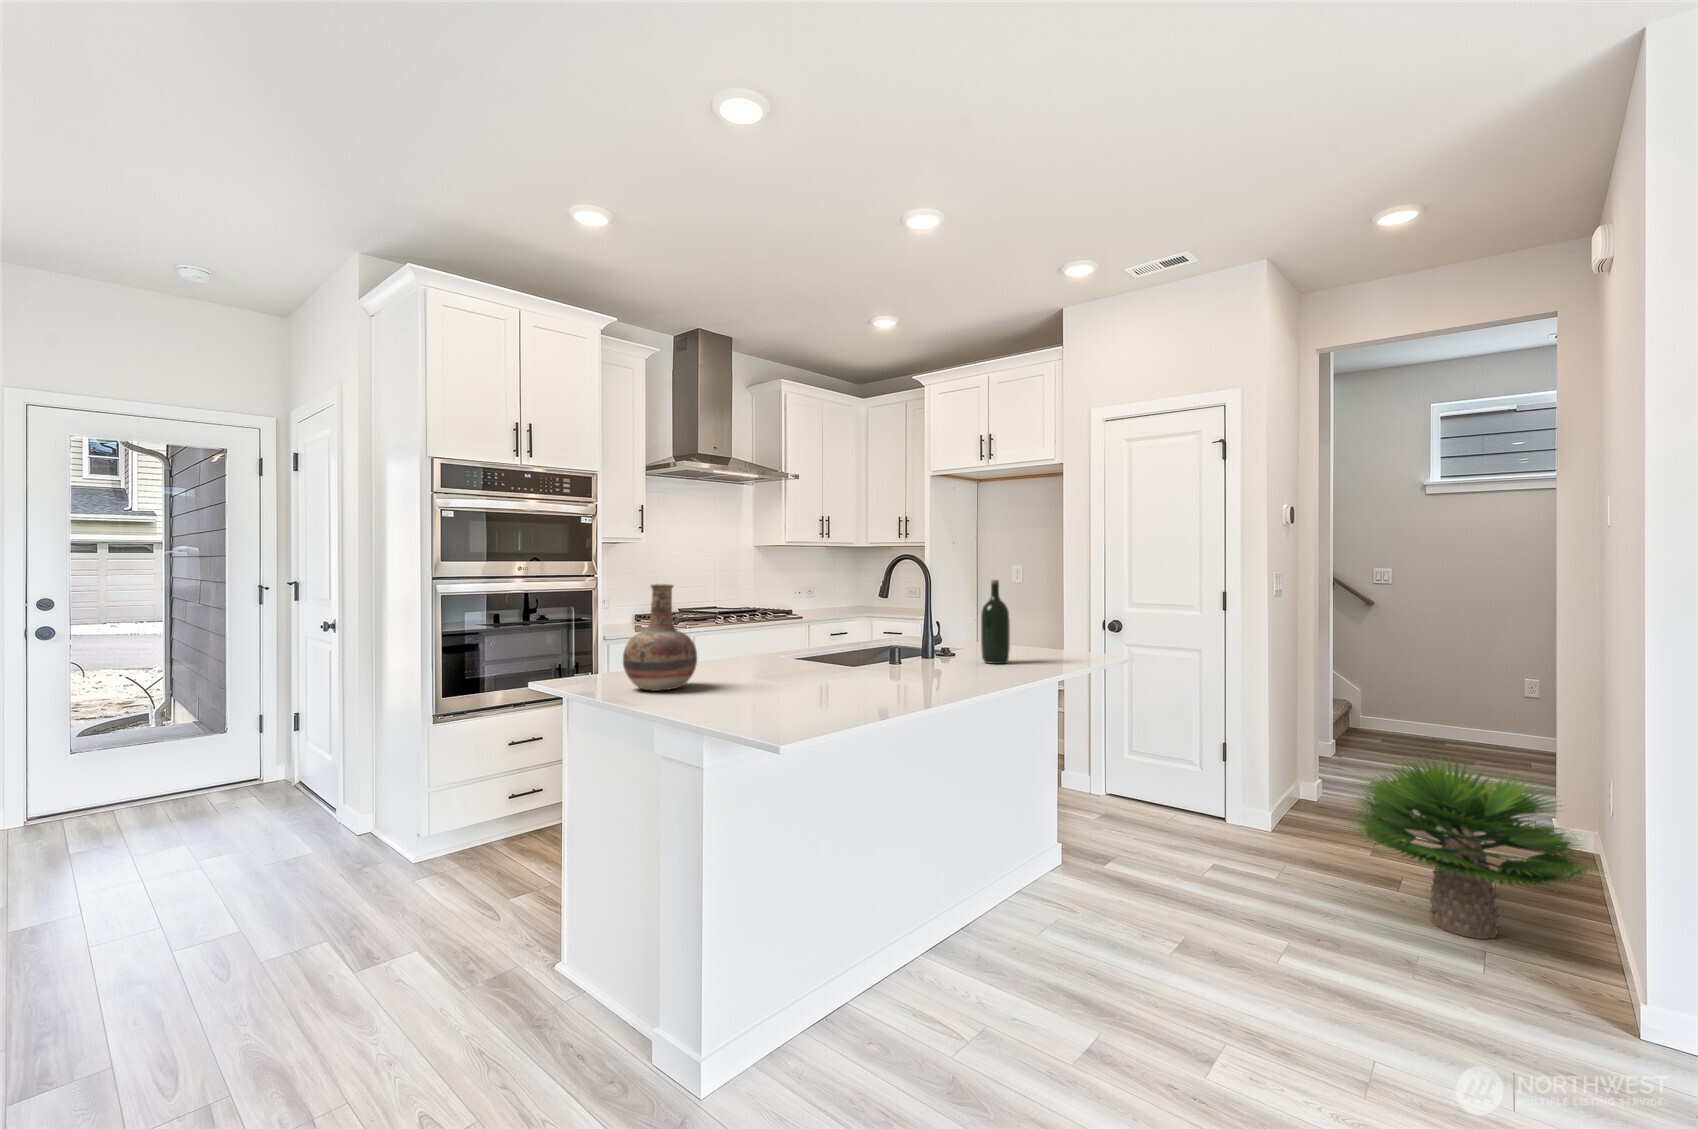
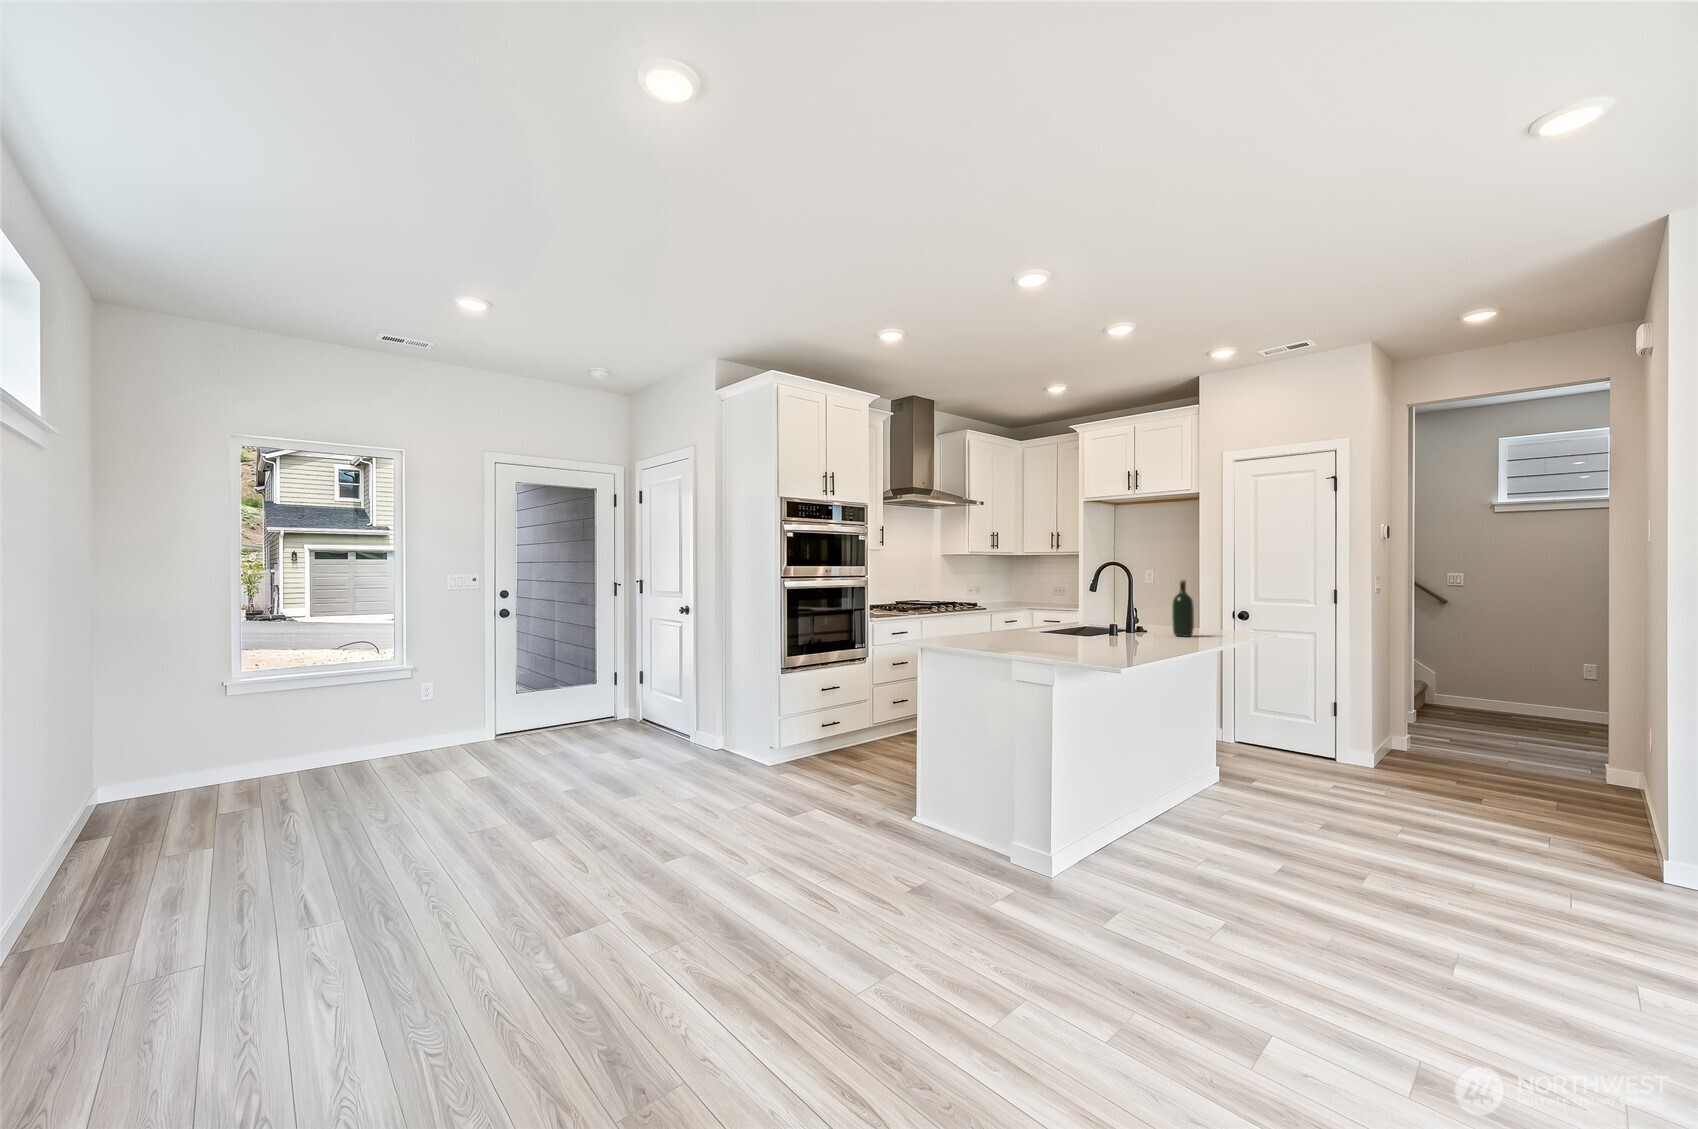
vase: present [623,584,697,691] -> none [967,581,1011,646]
potted plant: present [1355,757,1592,939] -> none [1436,703,1640,829]

